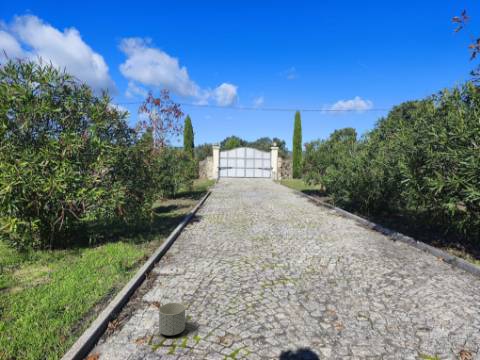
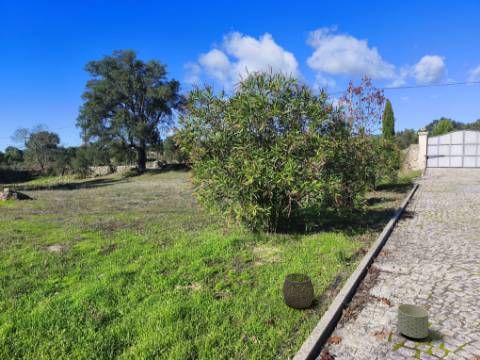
woven basket: none [33,293,75,337] -> present [283,273,314,308]

